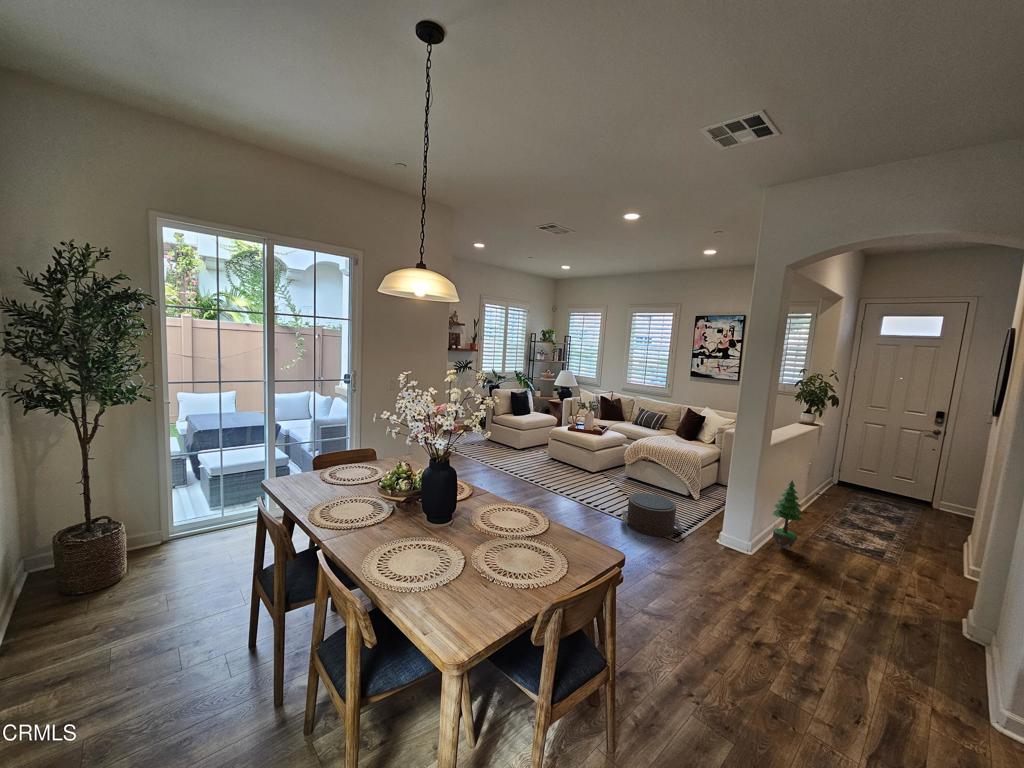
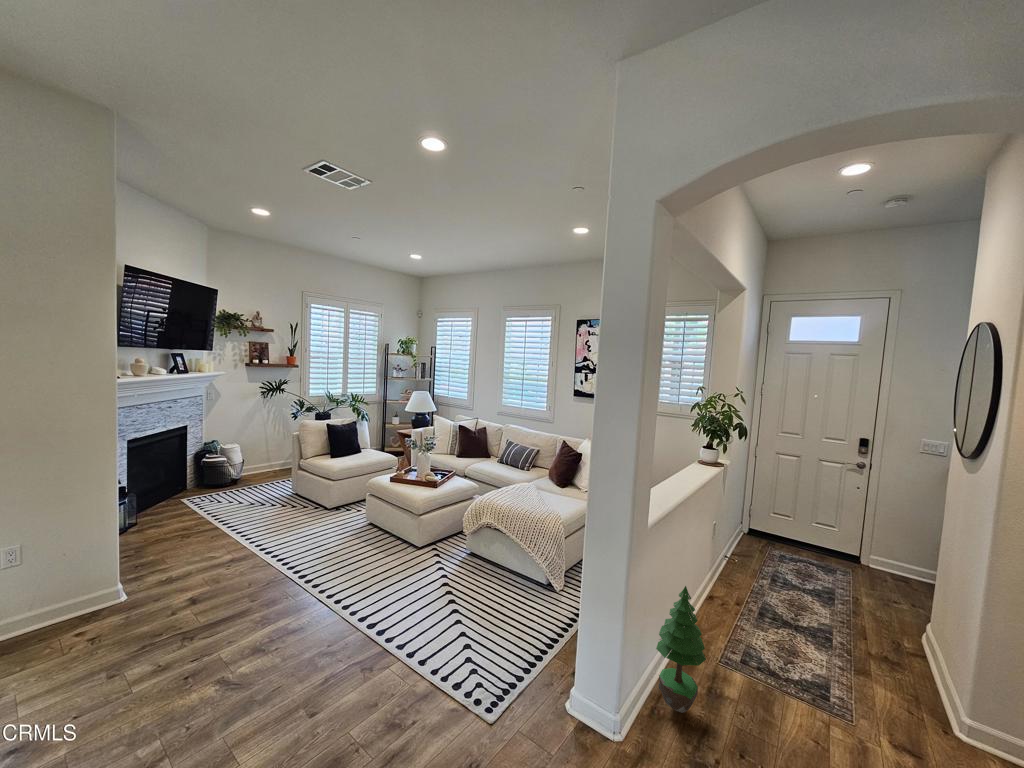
pouf: present [622,493,683,537] -> none [396,608,507,713]

